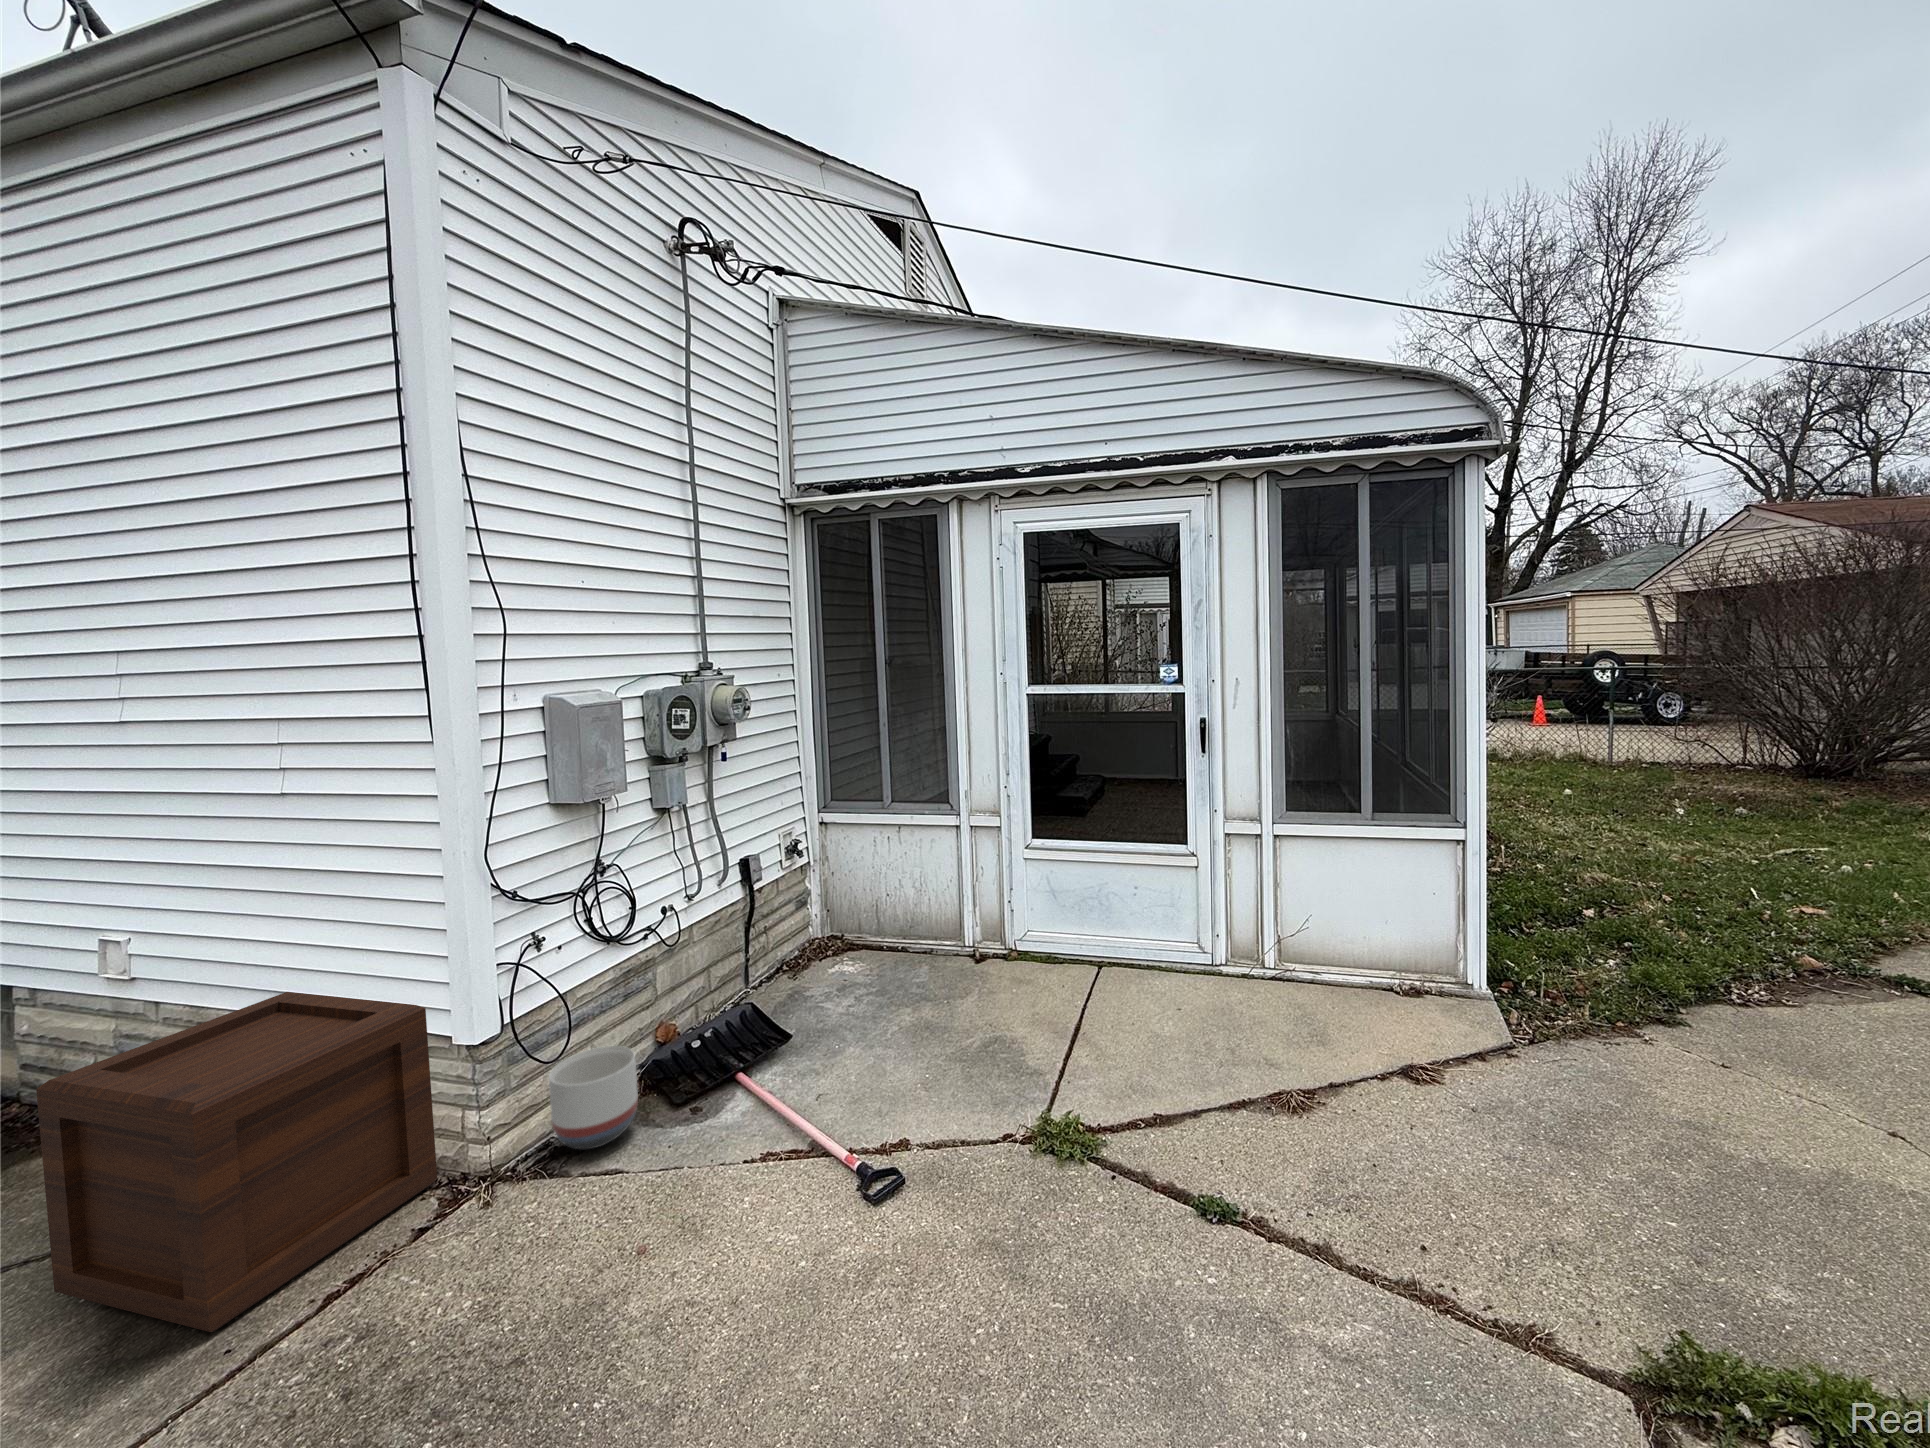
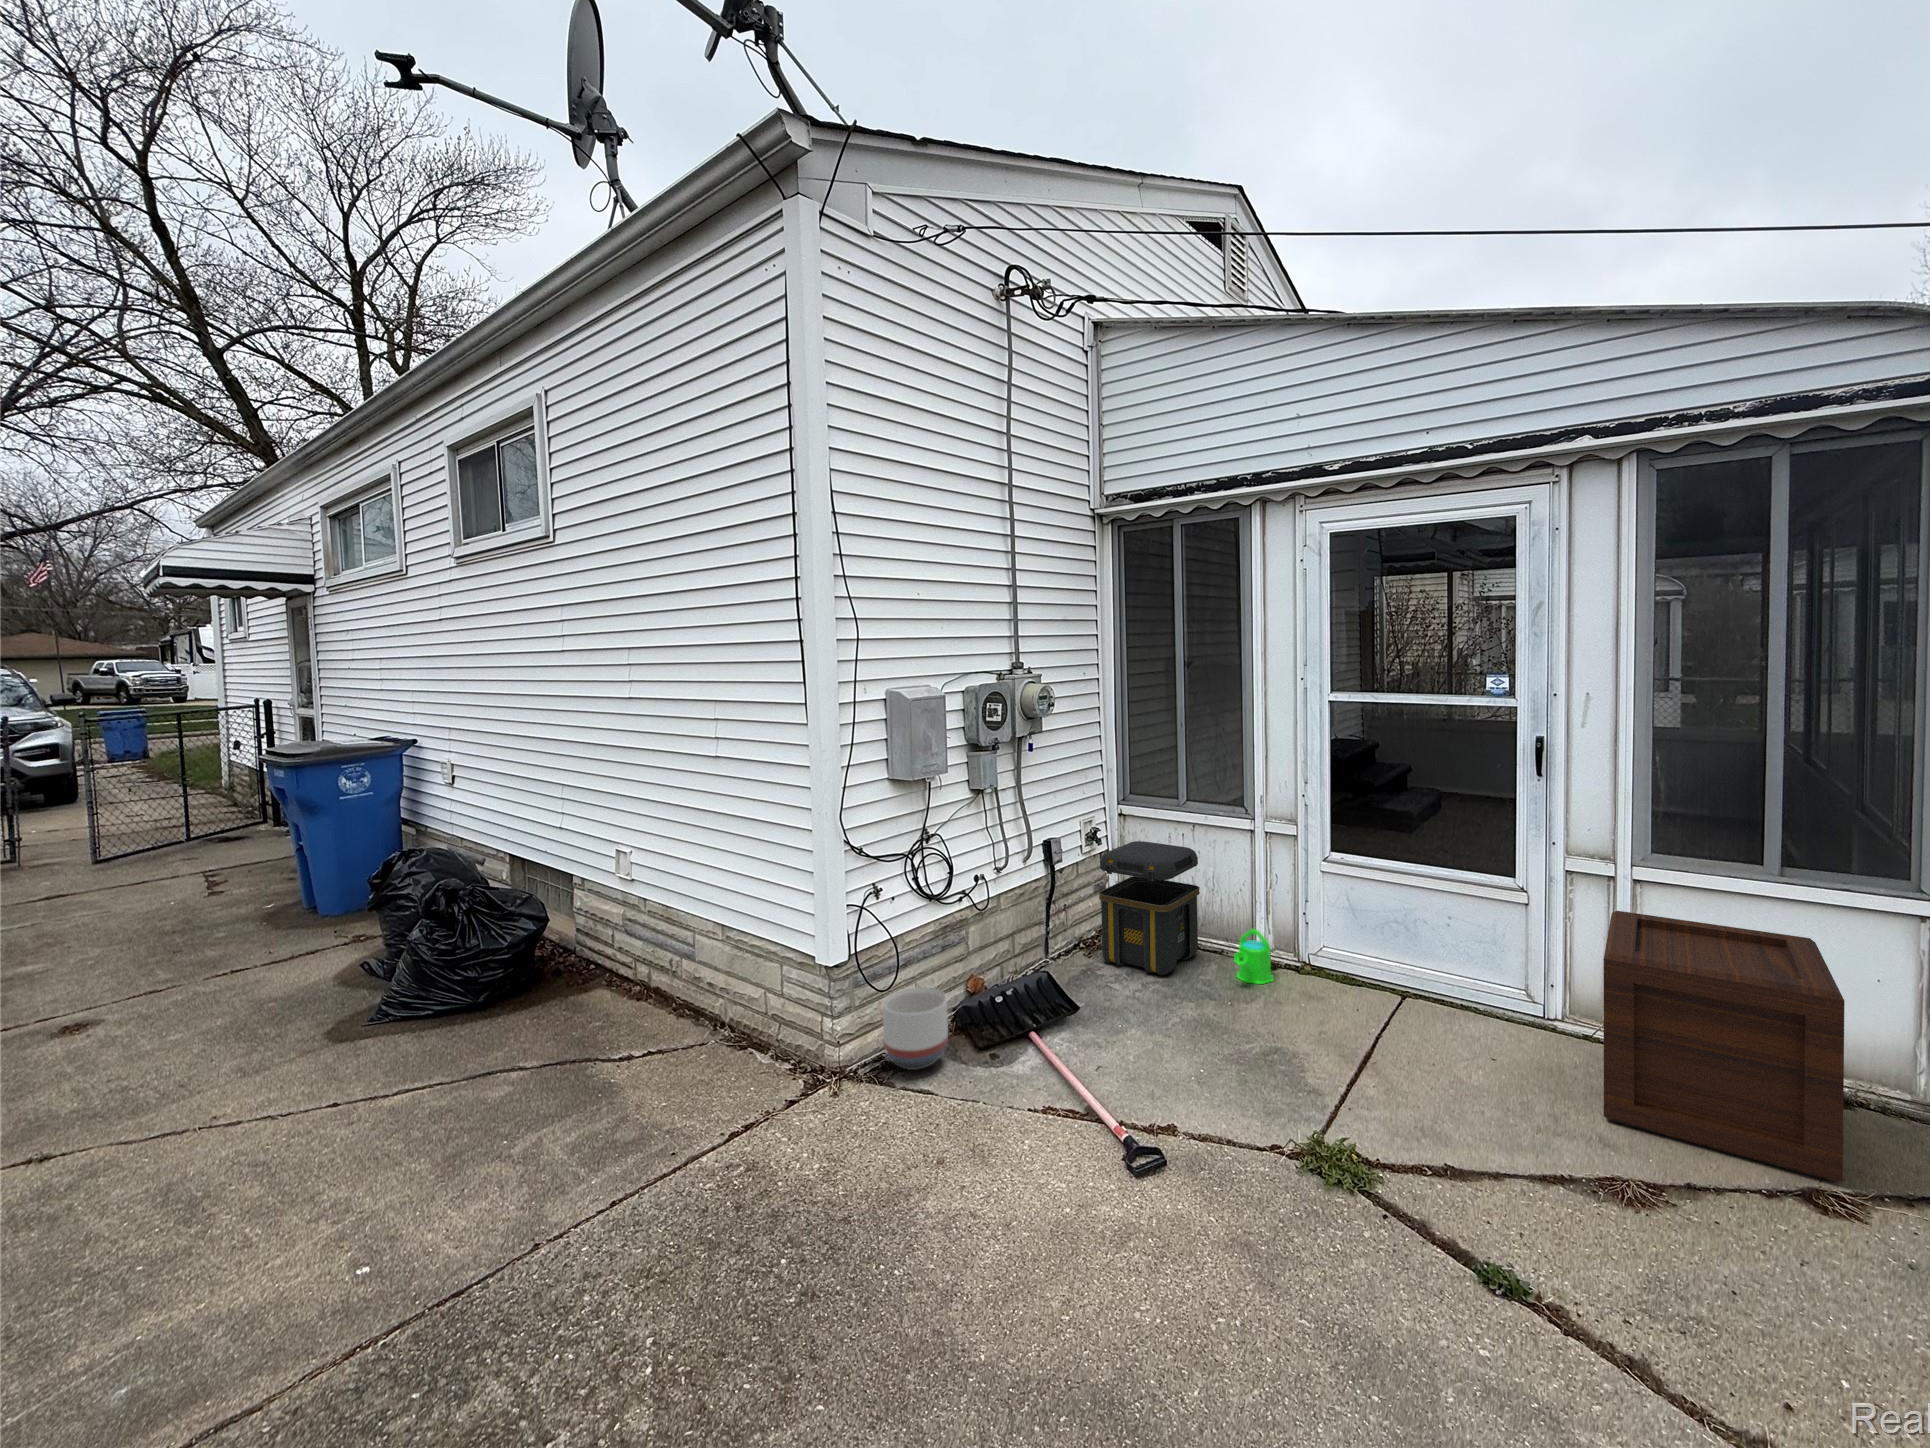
toolbox: none [804,848,908,984] -> present [1099,841,1200,975]
watering can: none [947,922,984,977] -> present [1234,929,1274,984]
wooden crate: present [36,992,437,1332] -> present [1604,911,1845,1181]

